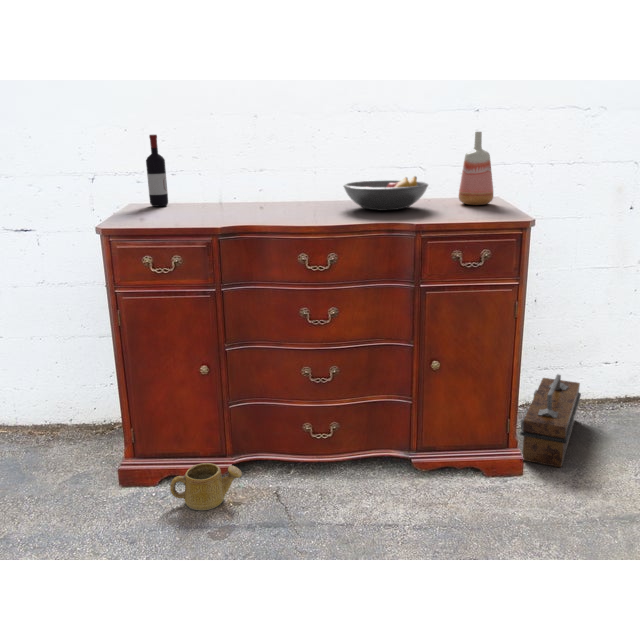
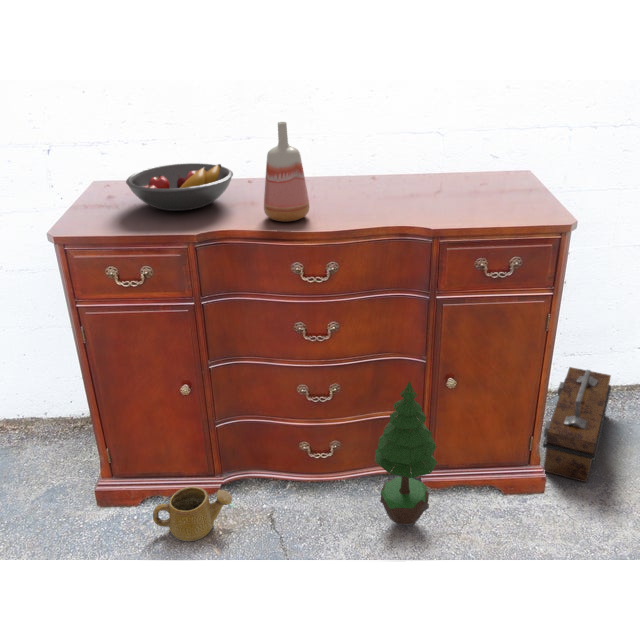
vase: present [459,132,493,205] -> present [264,122,310,222]
wine bottle: present [146,135,168,207] -> none [108,100,138,187]
fruit bowl: present [343,176,428,210] -> present [126,163,233,211]
potted tree: none [370,355,425,497] -> present [375,381,437,526]

